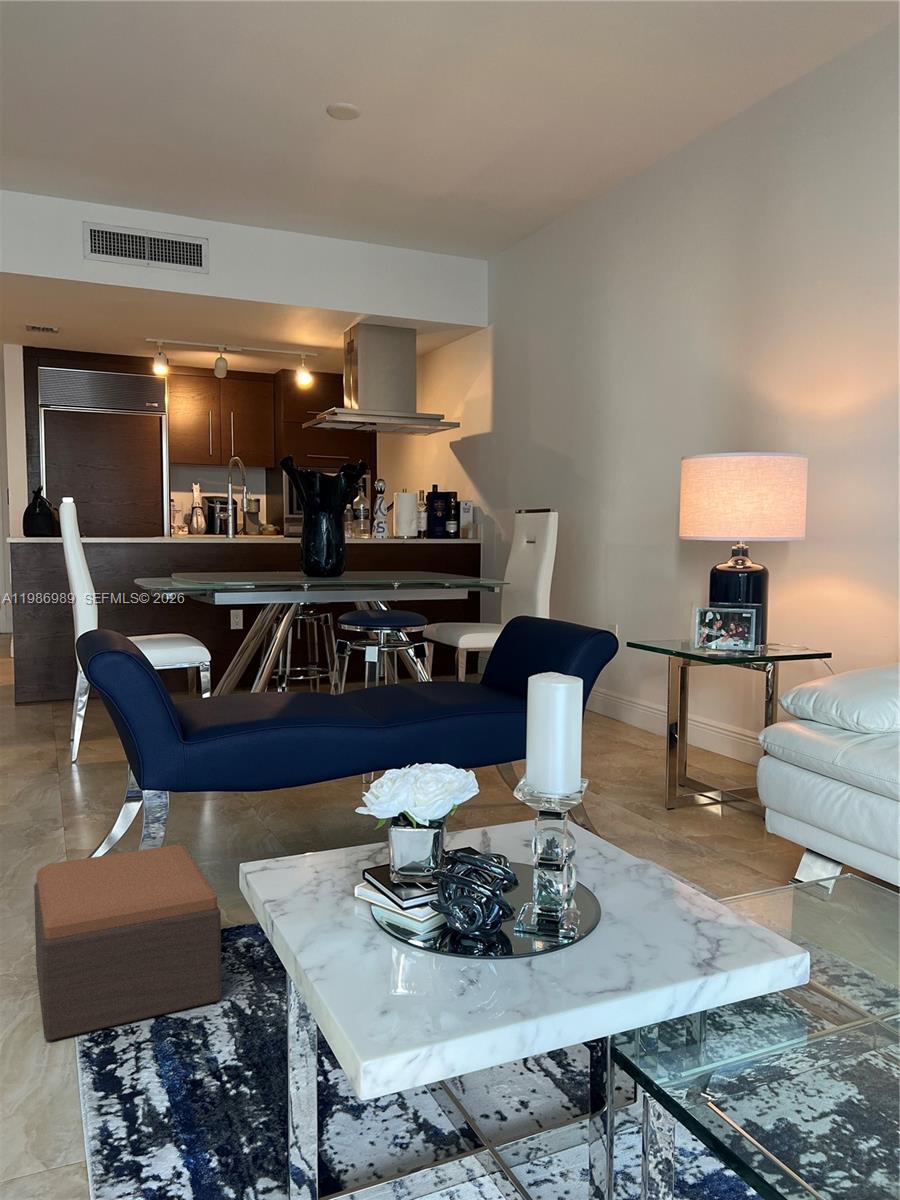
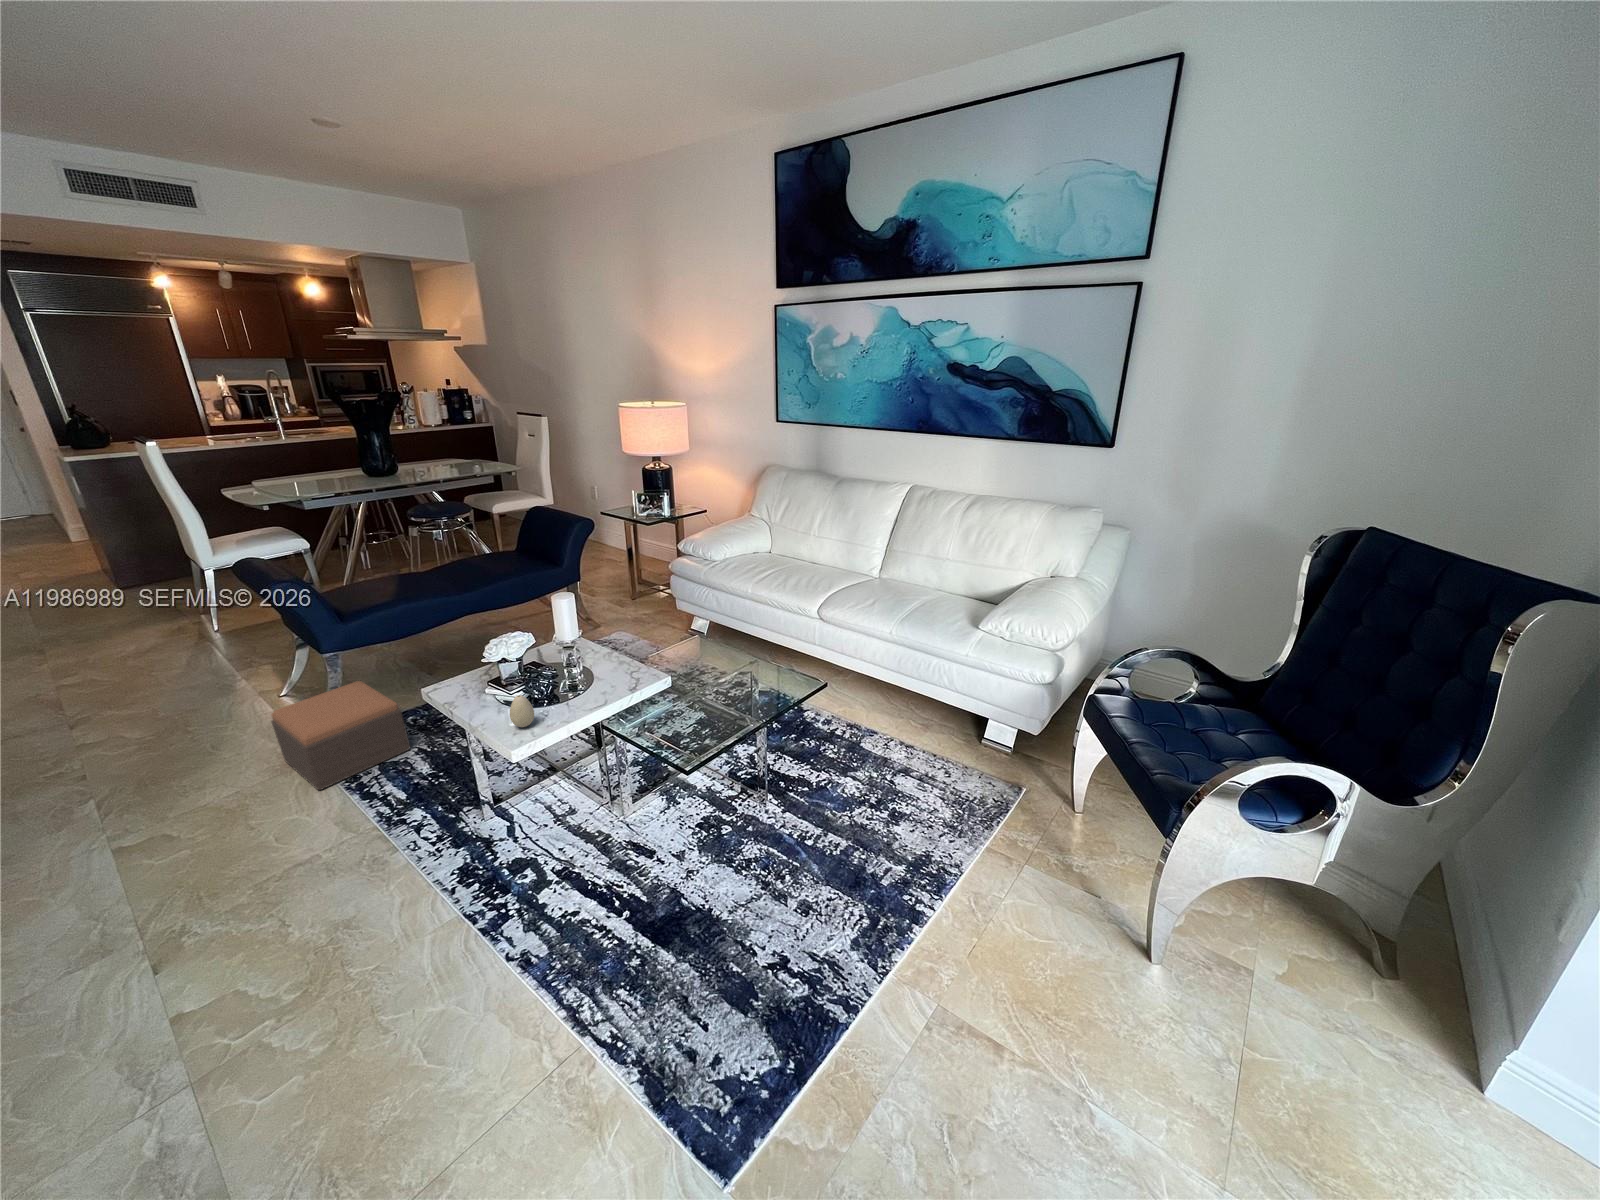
decorative egg: none [383,902,444,998] -> present [510,695,534,727]

